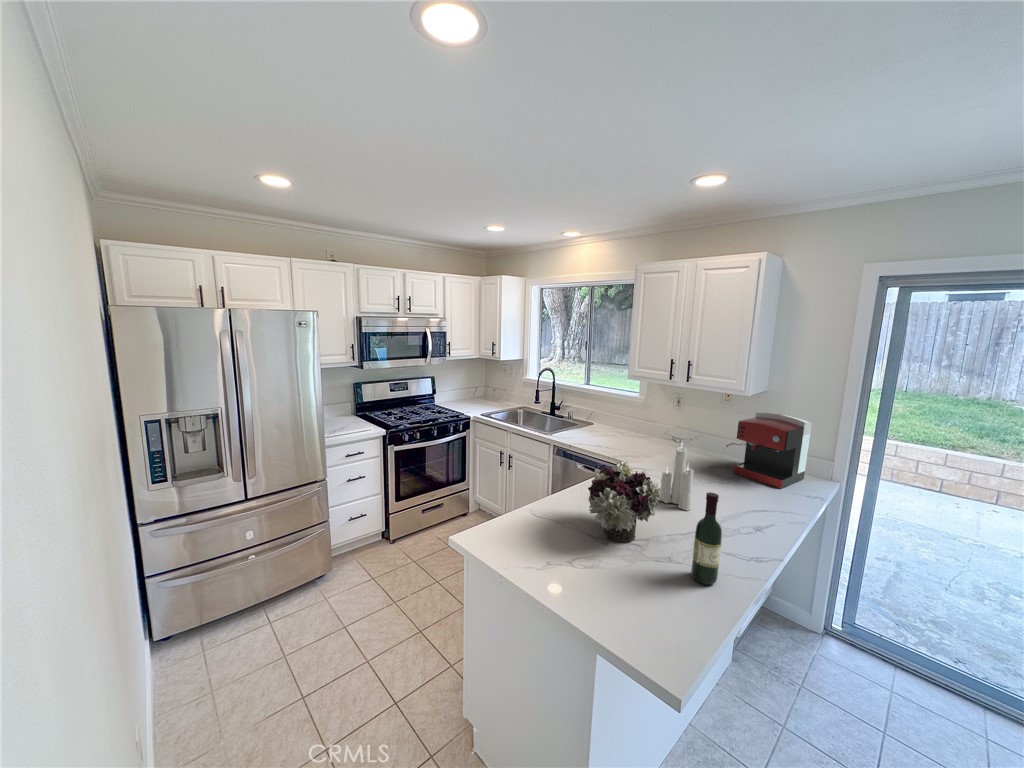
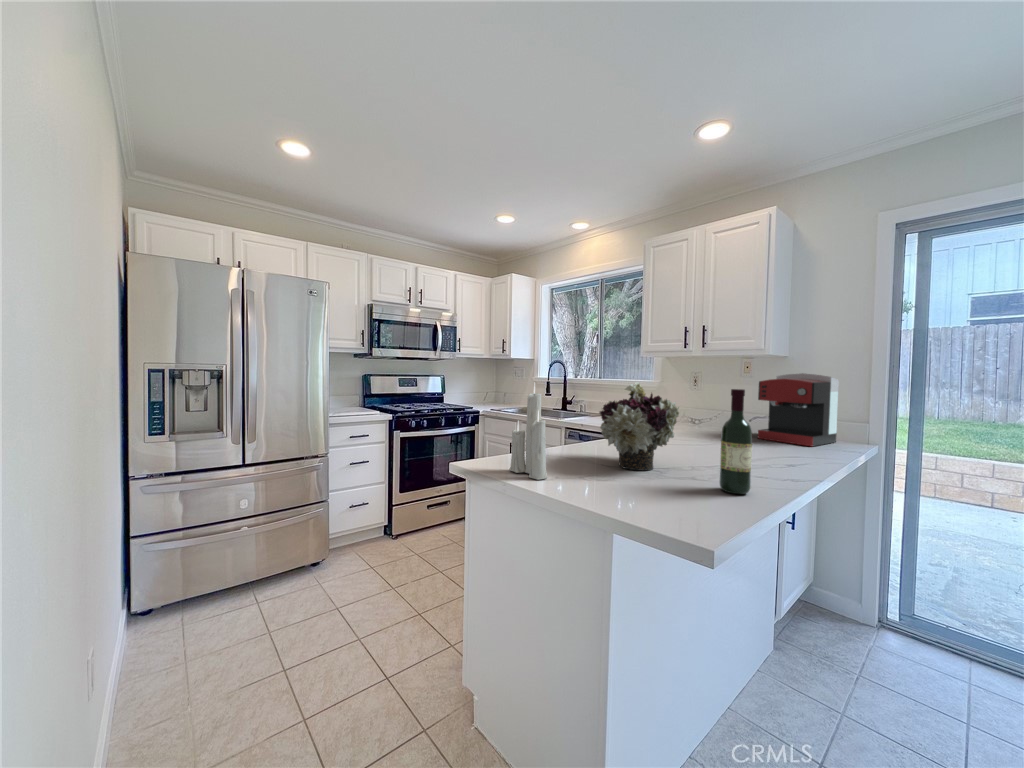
candle: present [659,446,693,511] -> present [509,383,547,480]

